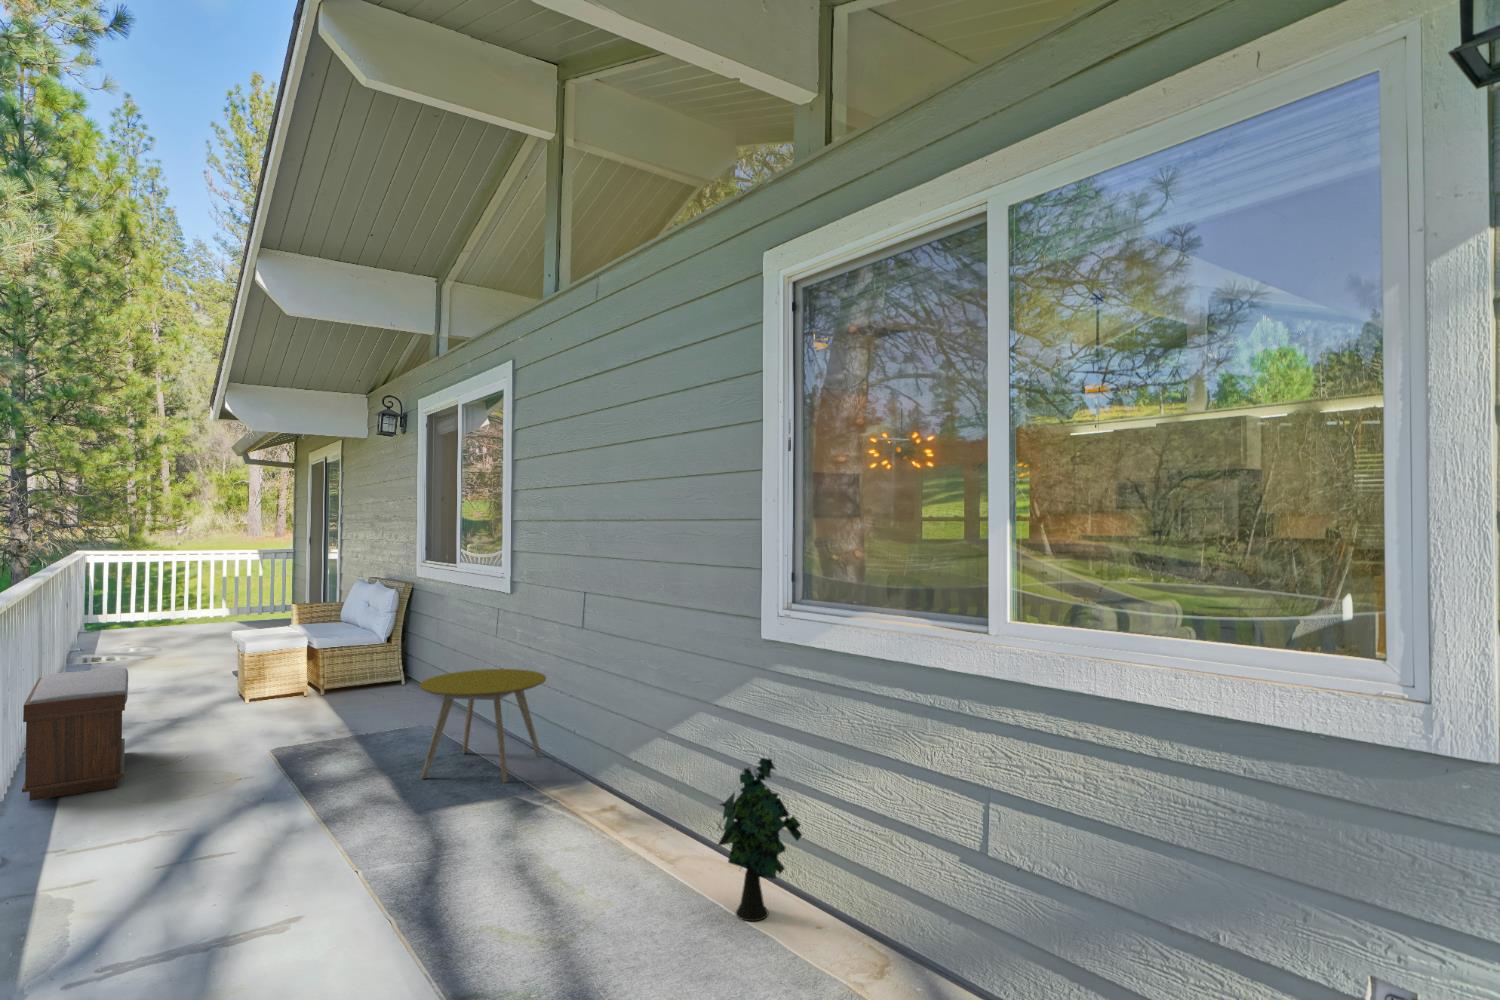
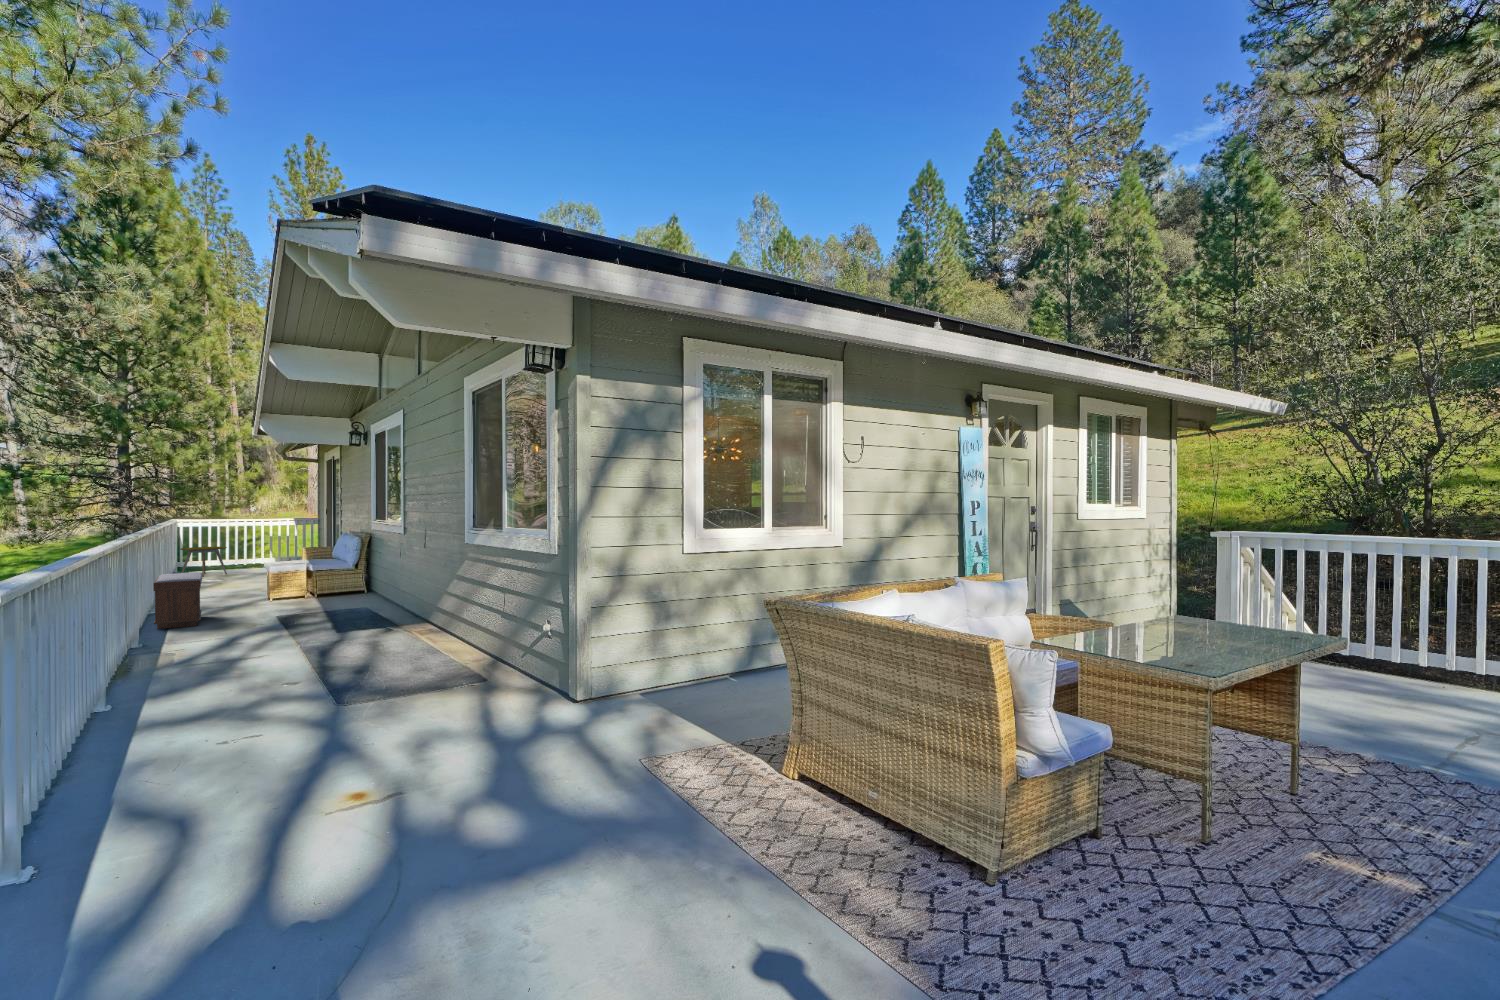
side table: present [420,669,546,783] -> present [180,547,227,577]
decorative plant: present [718,758,802,921] -> none [430,589,466,654]

